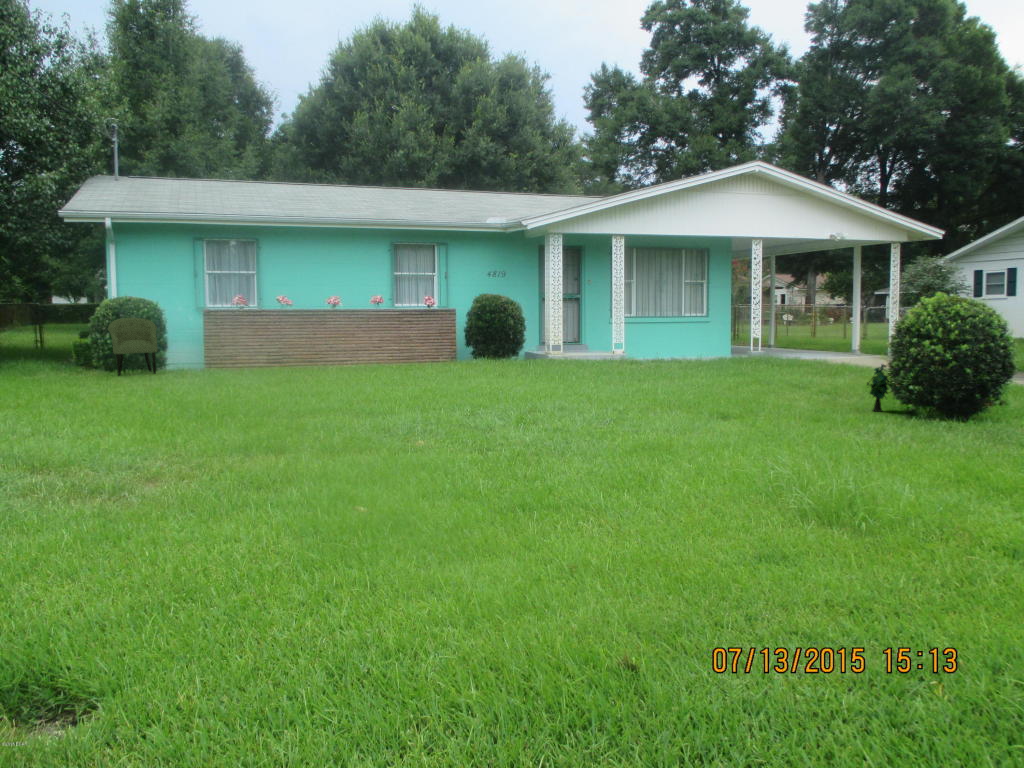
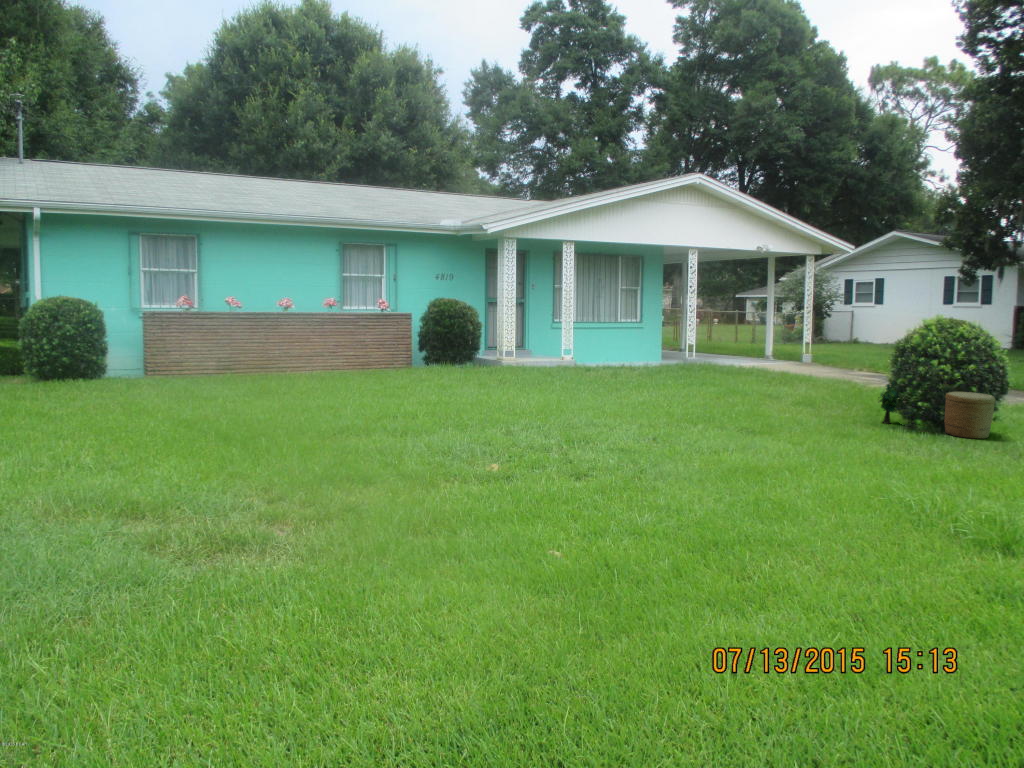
chair: present [108,318,157,376] -> none [50,326,109,392]
woven basket: none [931,375,986,426] -> present [944,392,996,439]

